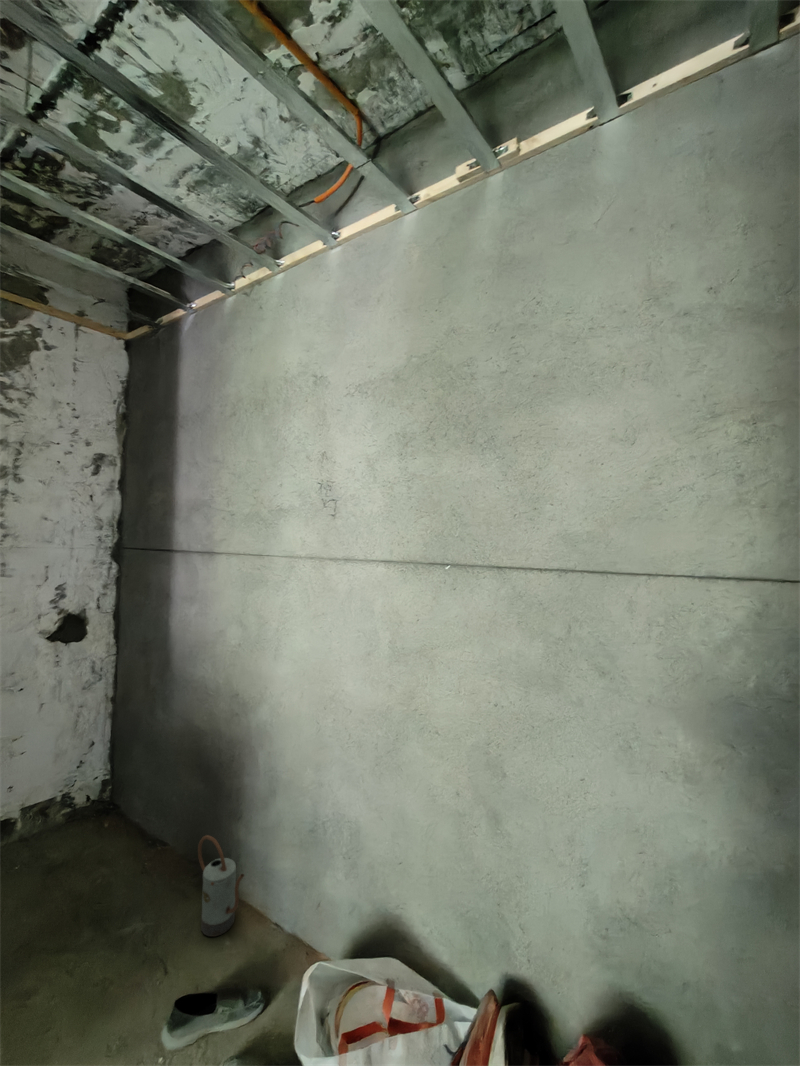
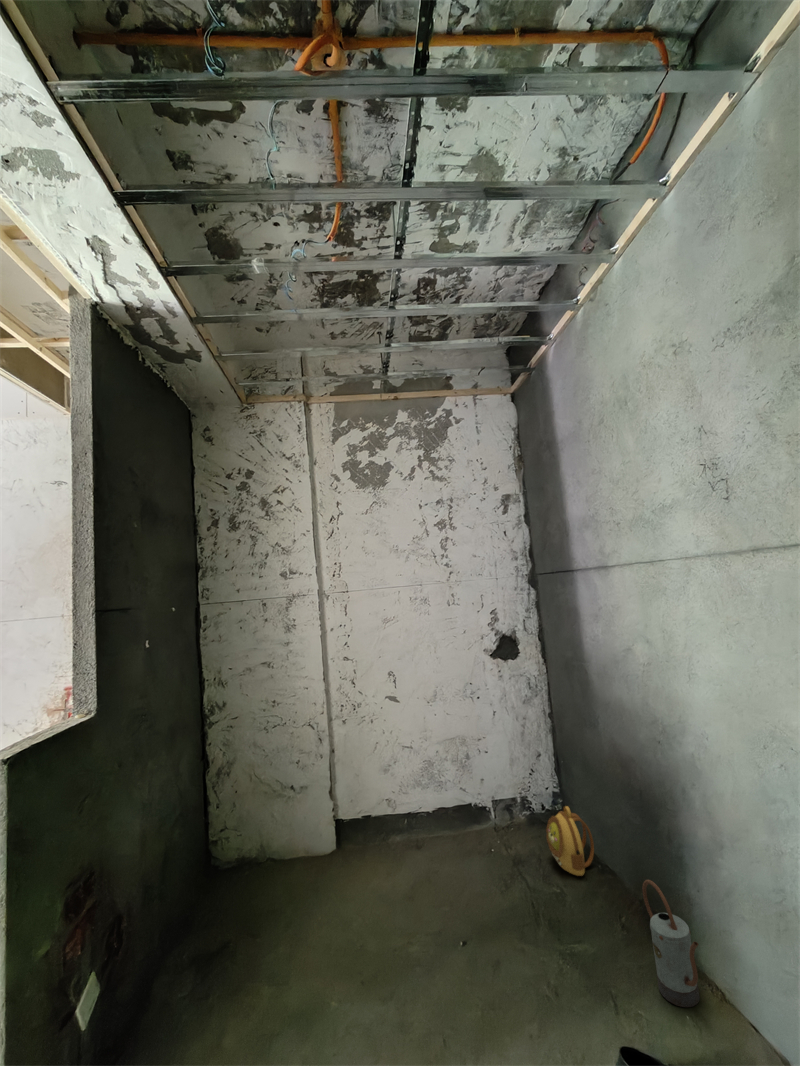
backpack: none [91,788,146,857] -> present [546,806,594,876]

